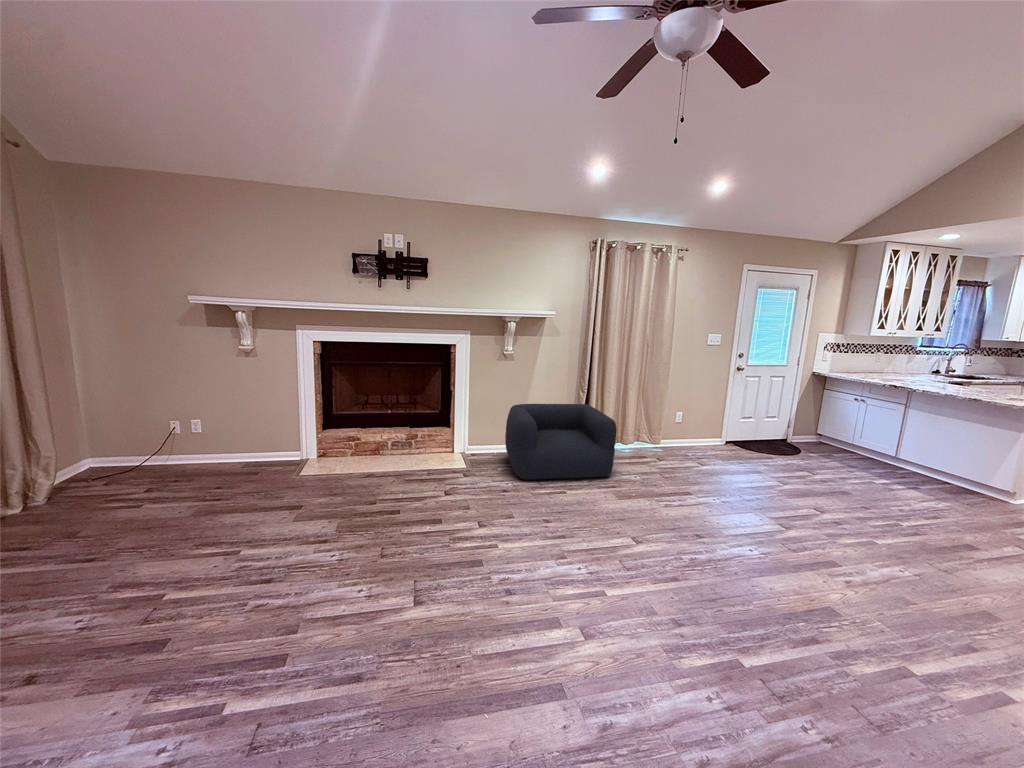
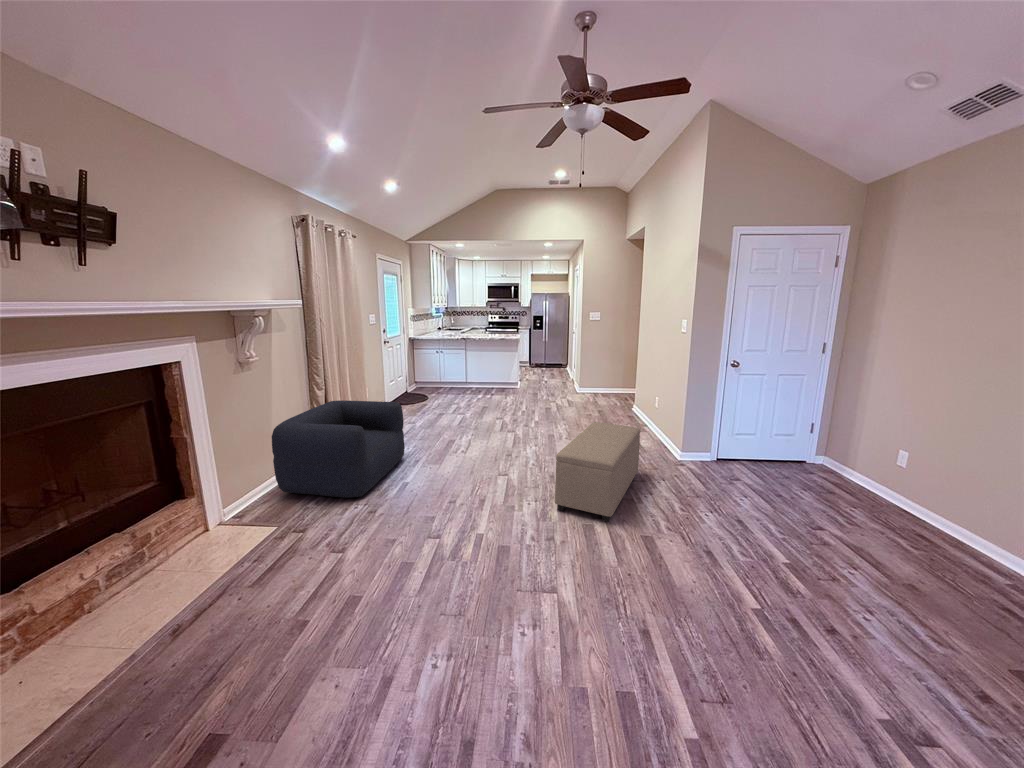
ottoman: none [575,516,803,673] -> present [555,422,640,522]

